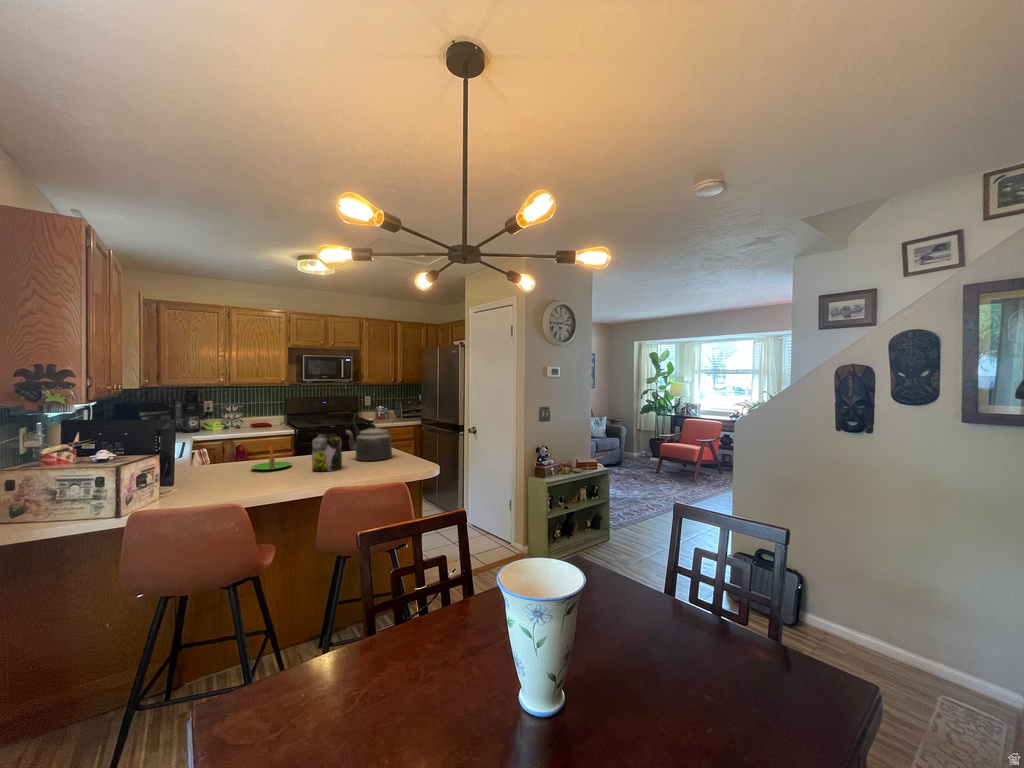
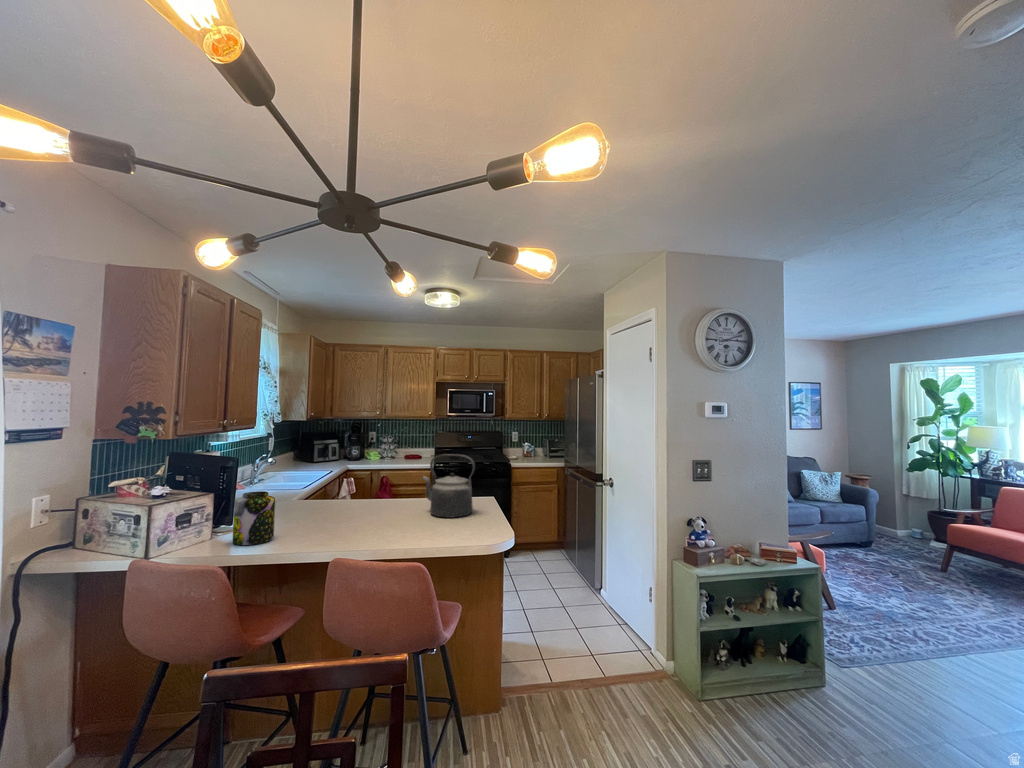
jar: present [312,433,342,471] -> present [233,491,275,545]
candle: present [251,446,292,470] -> none [323,487,365,516]

